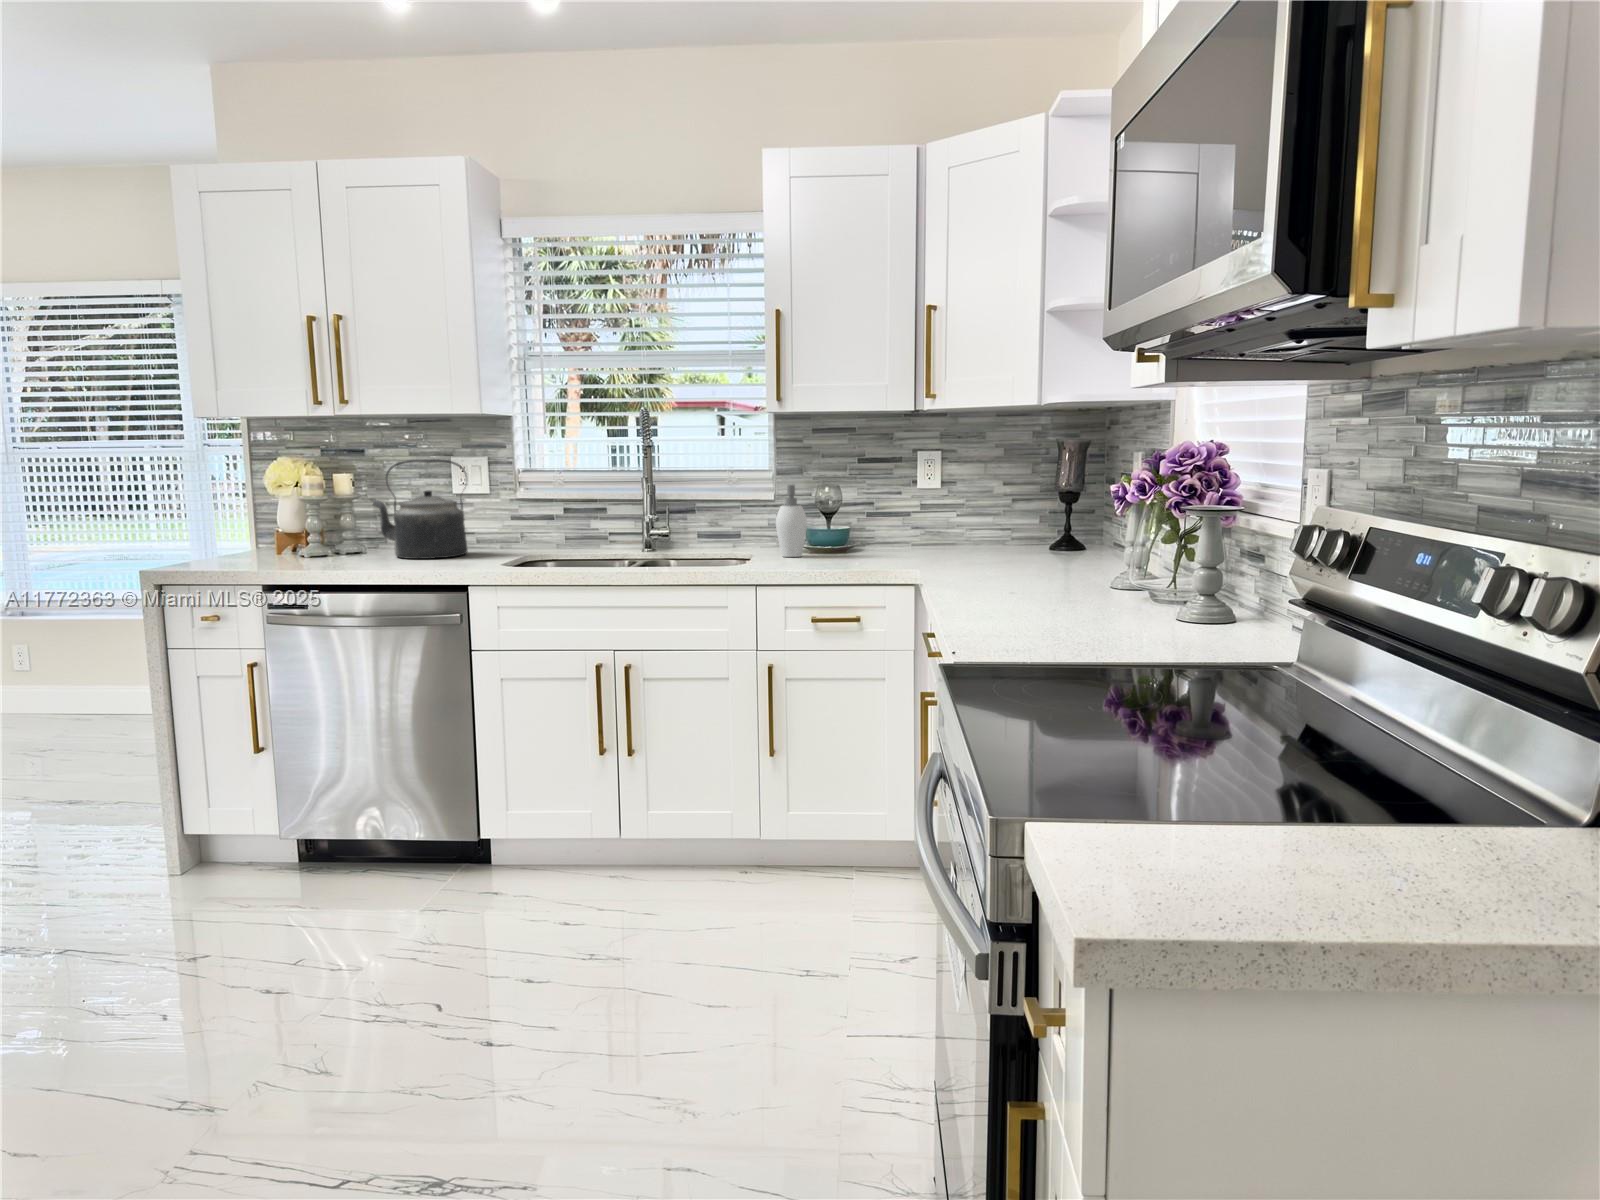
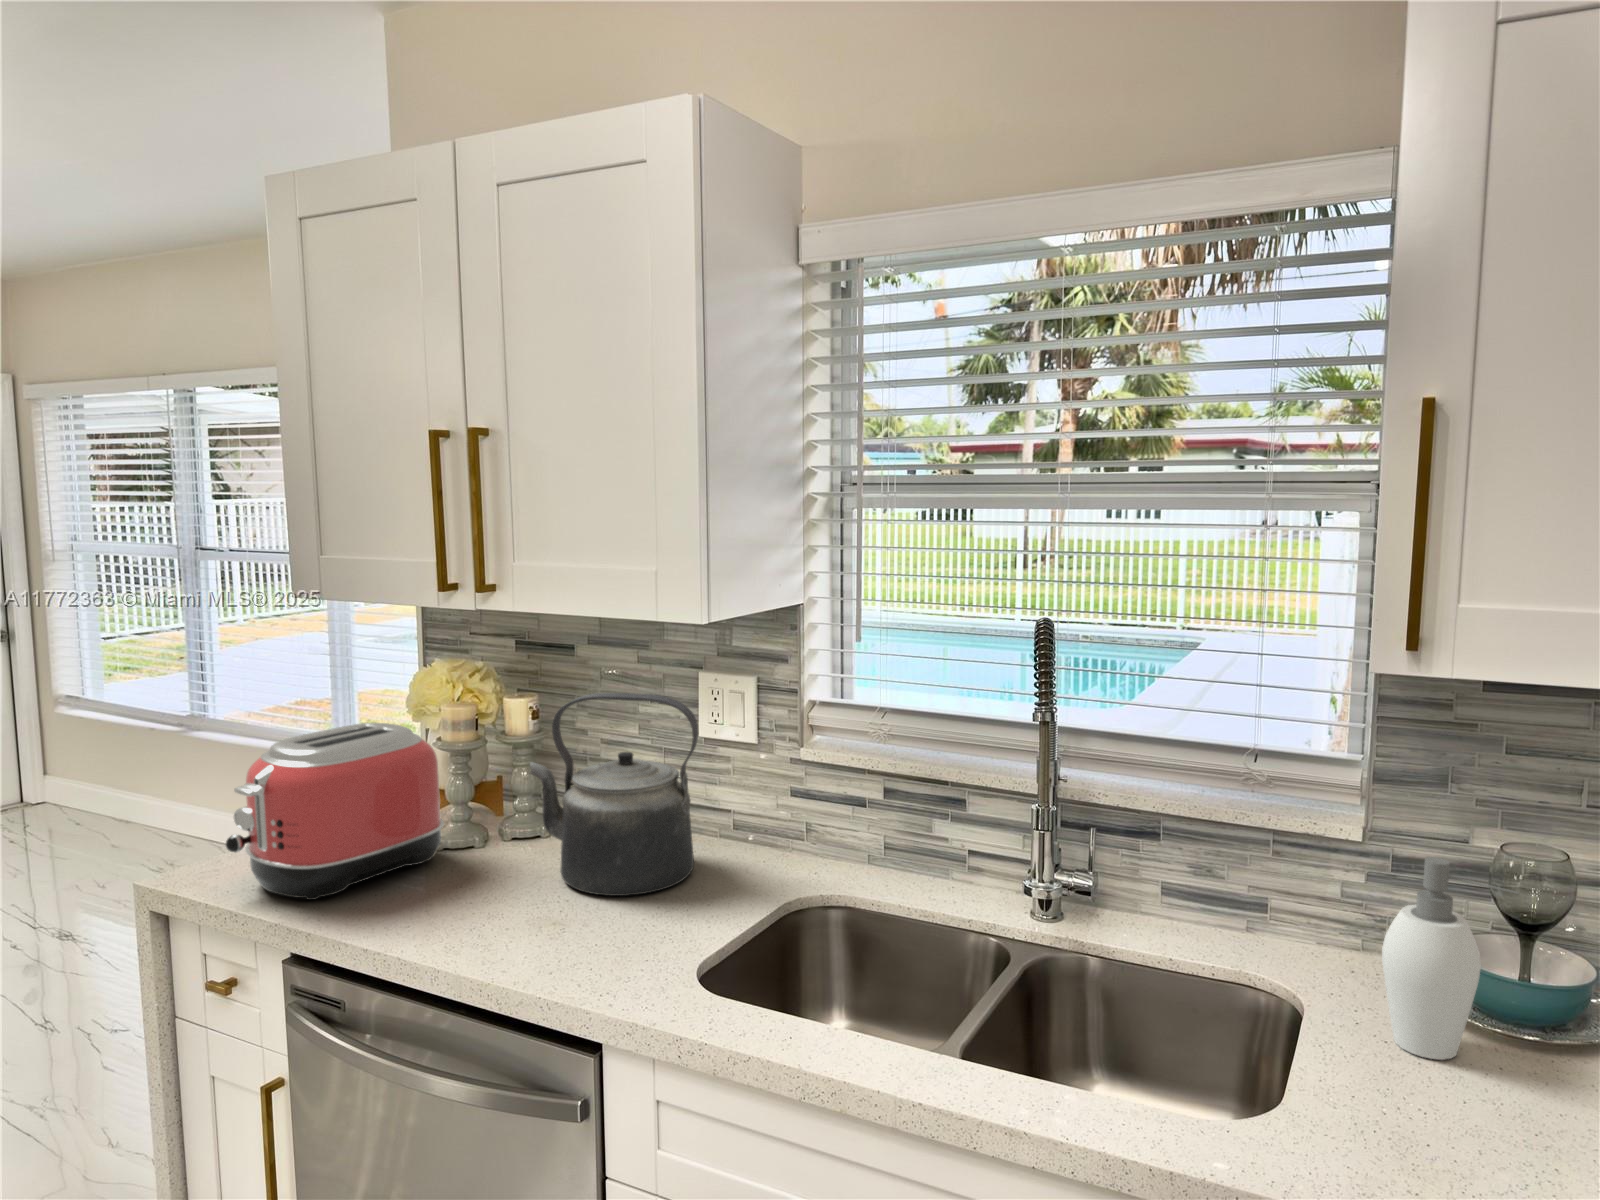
toaster: none [209,484,319,567] -> present [226,723,444,900]

